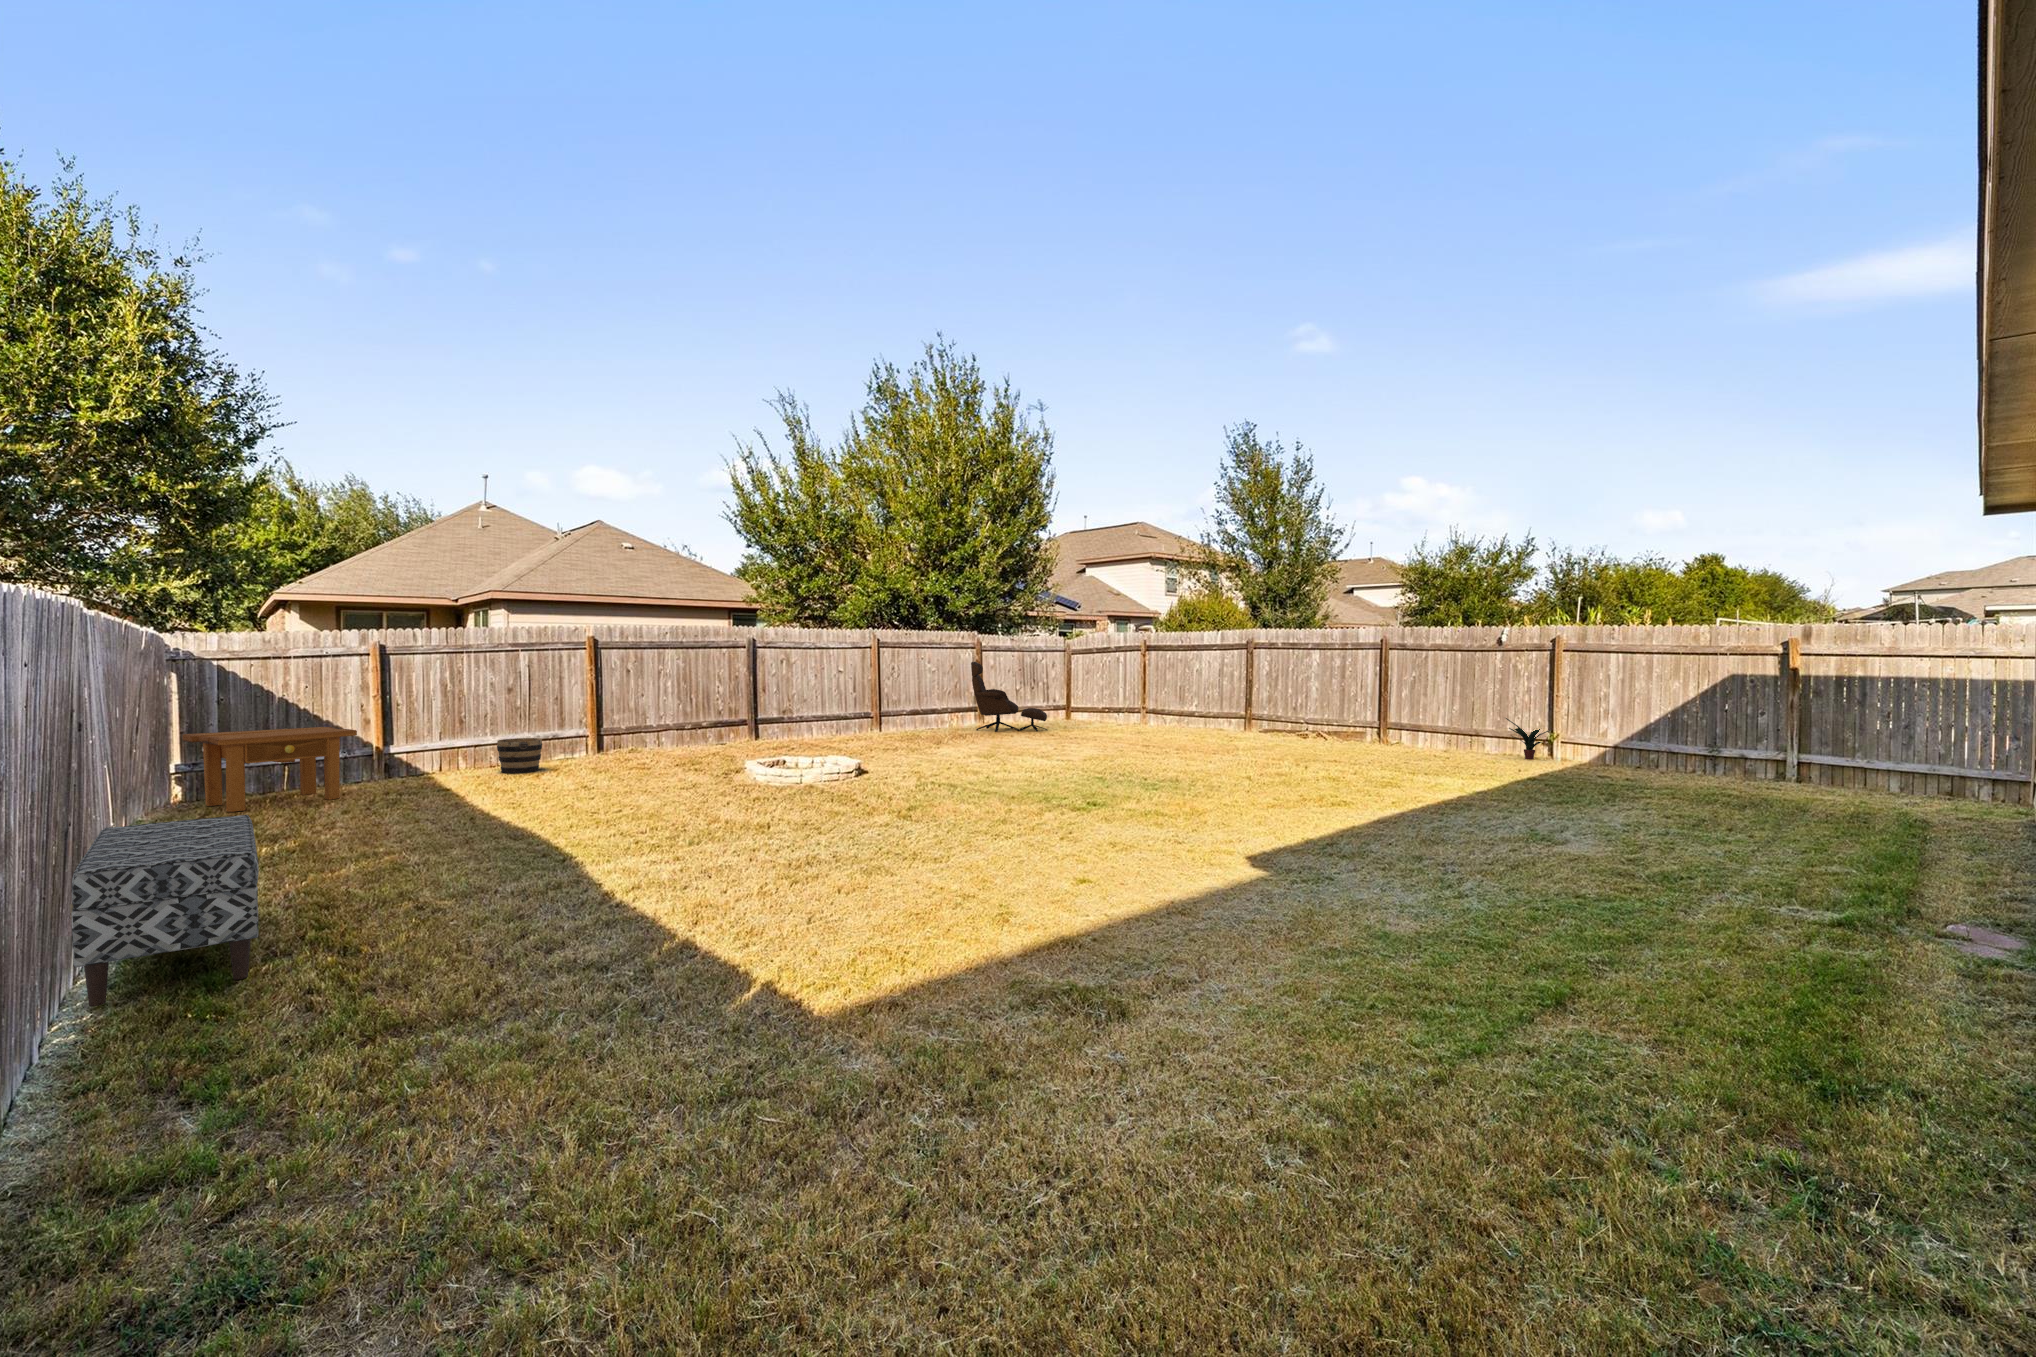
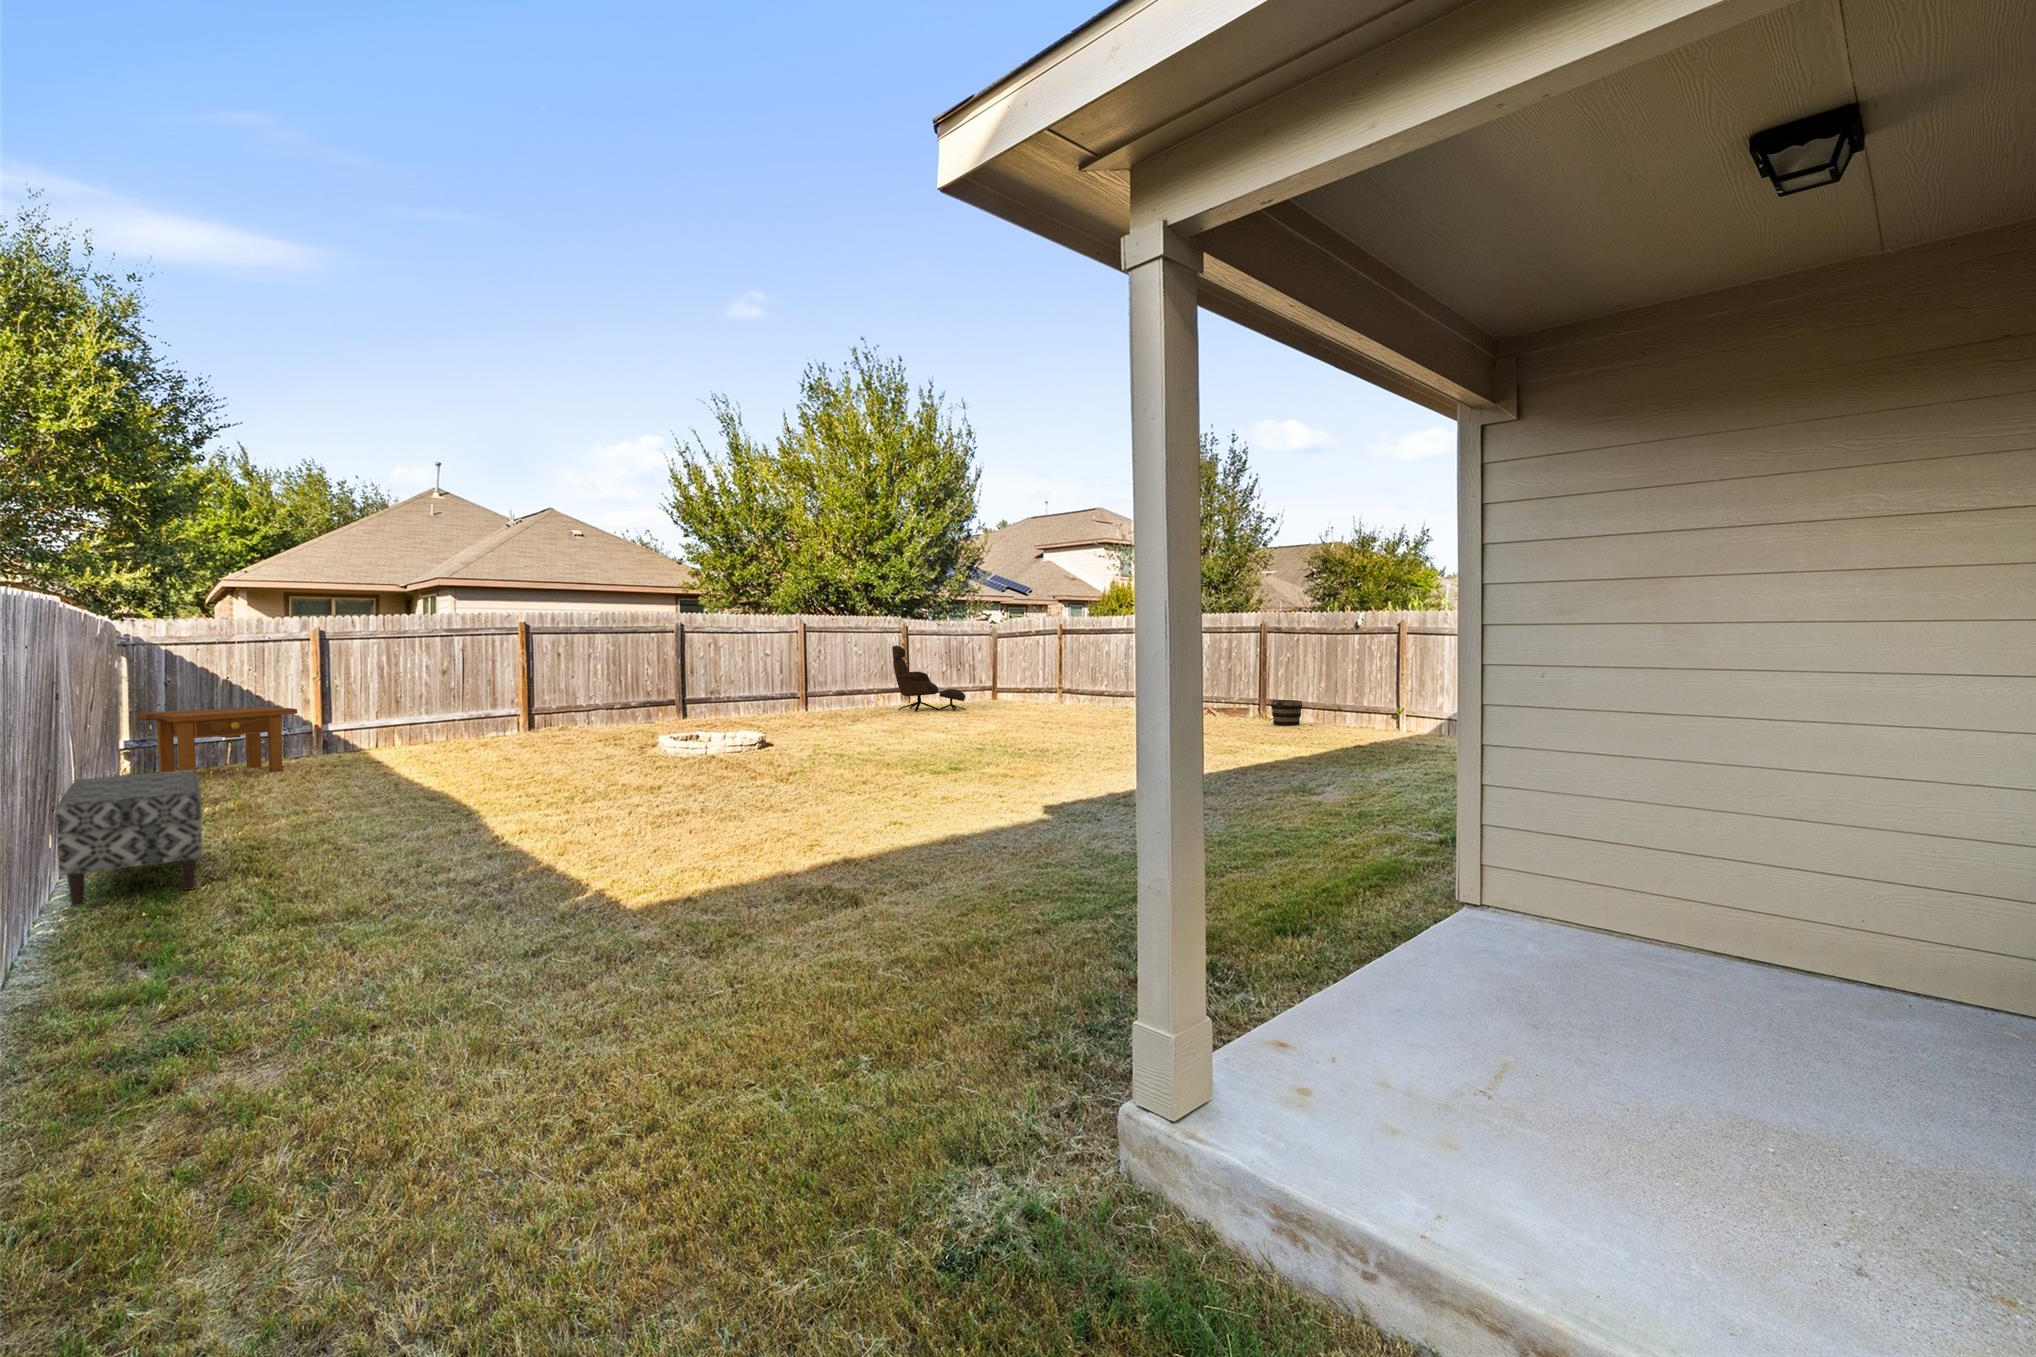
potted plant: present [1506,718,1551,759] -> none [1358,693,1398,730]
bucket: present [497,738,542,773] -> present [1271,700,1302,726]

